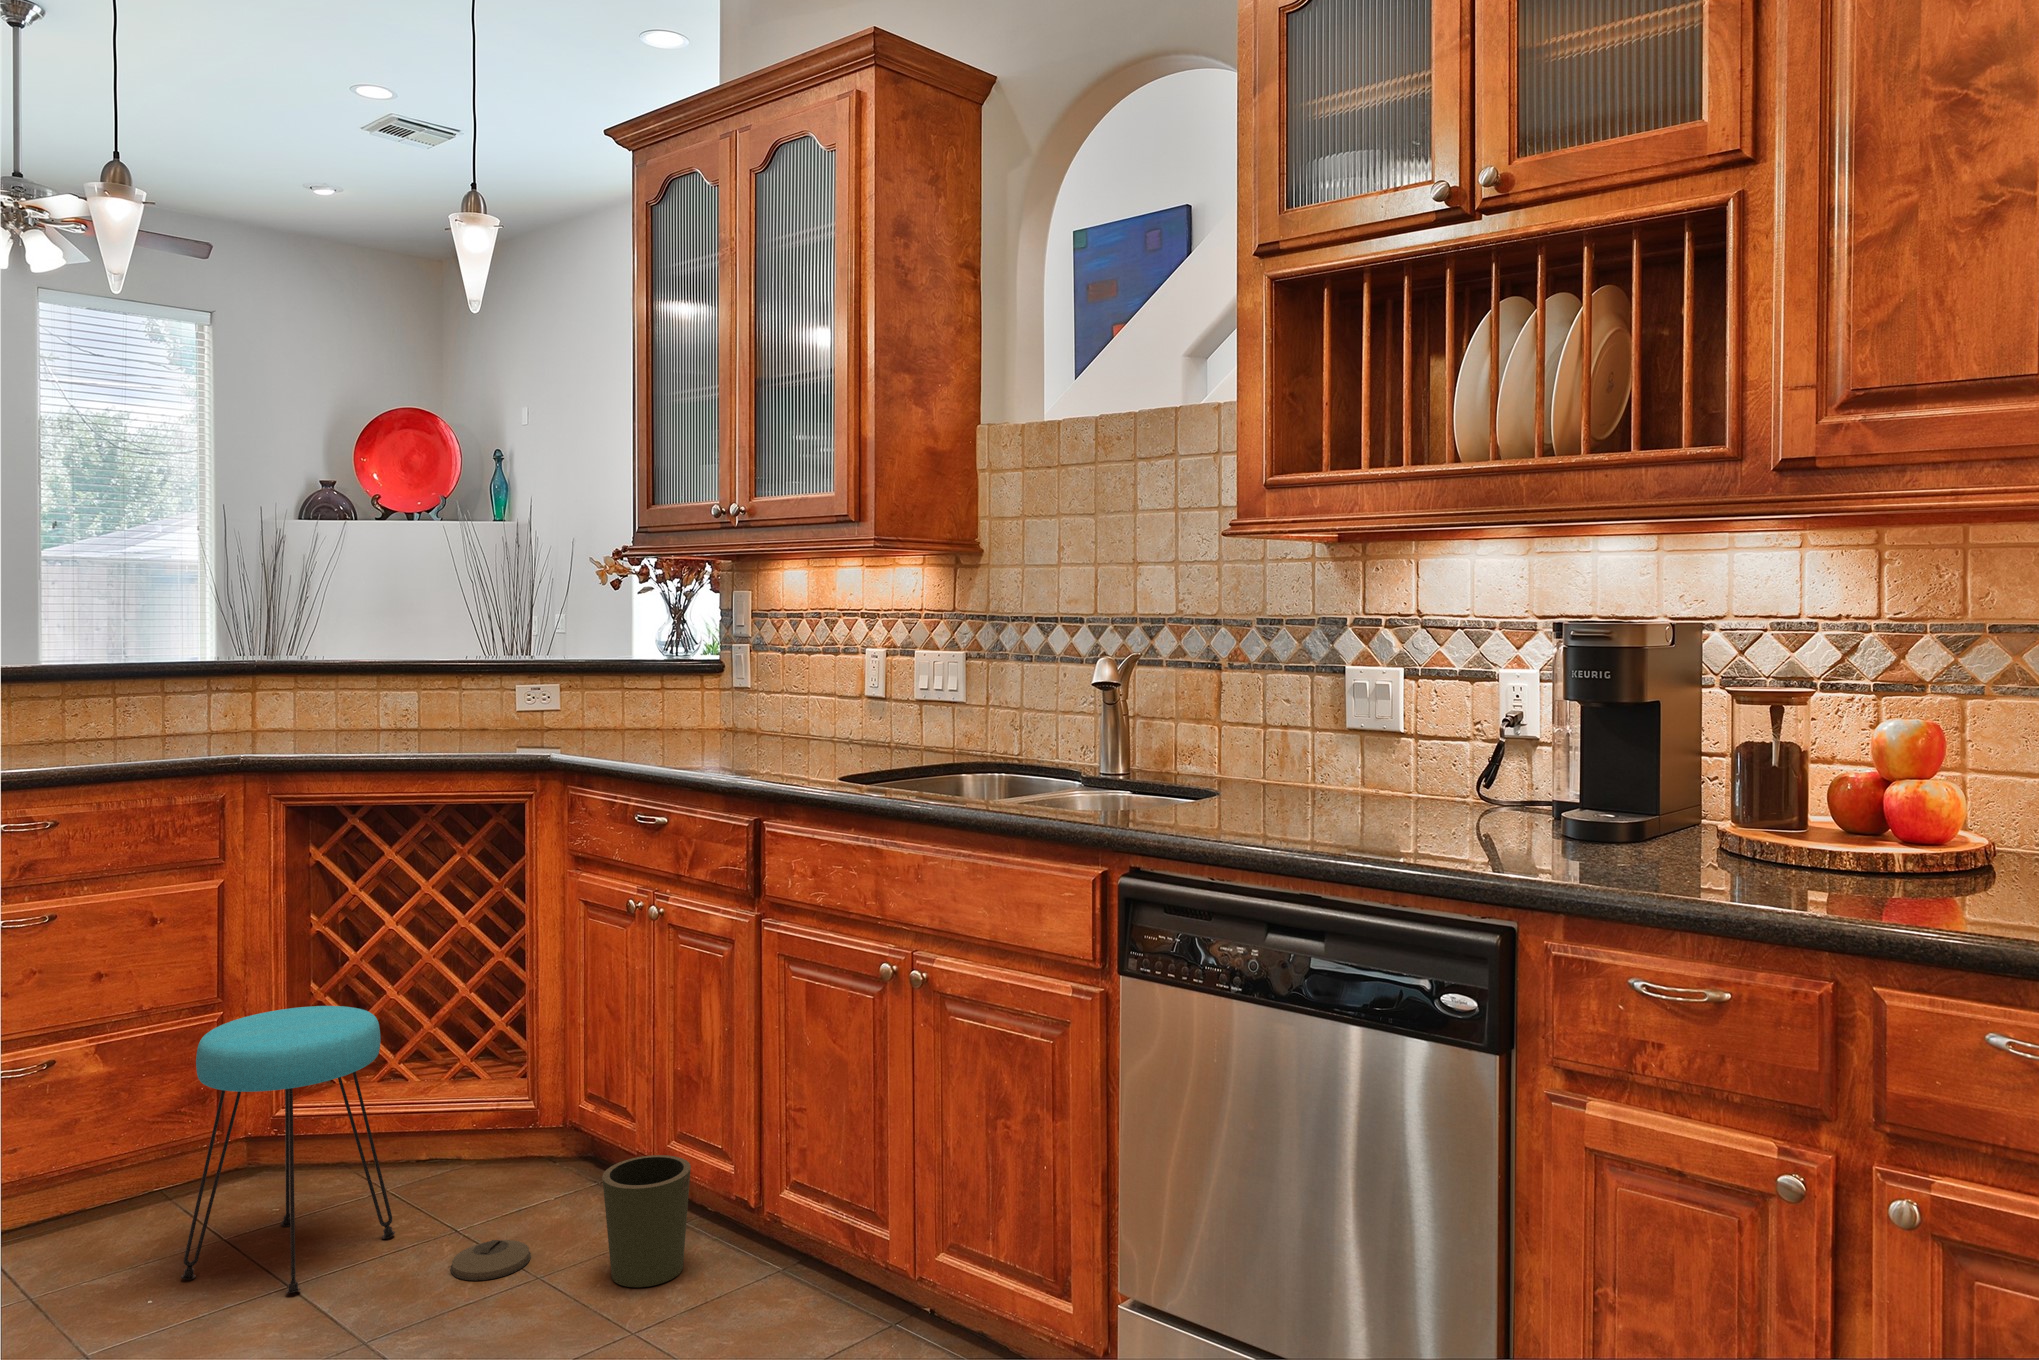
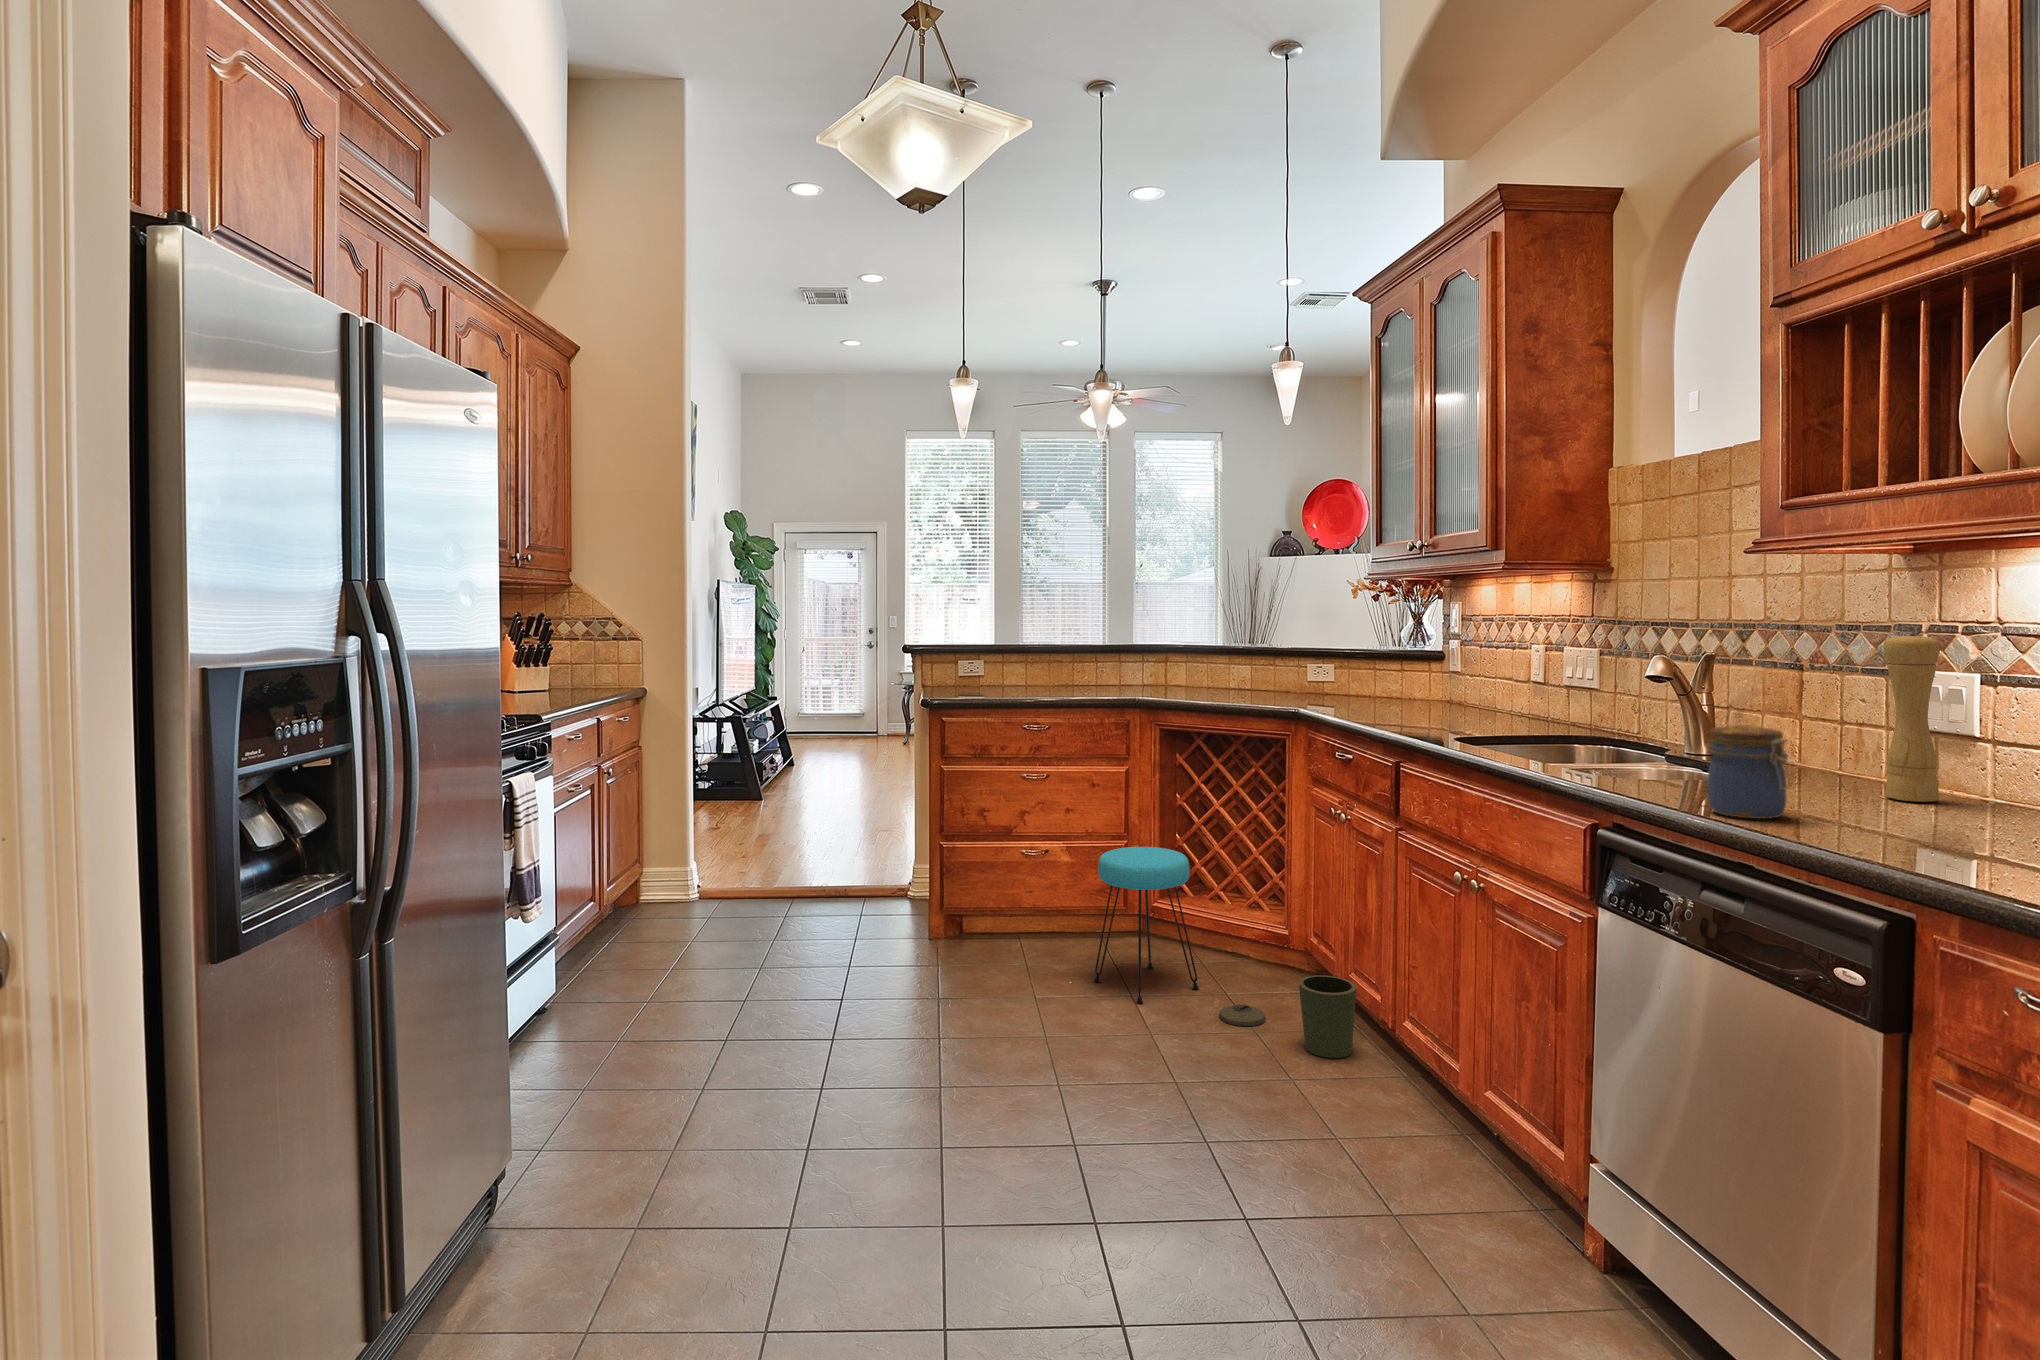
pepper mill: none [1337,623,1384,804] -> present [1883,633,1941,802]
jar: none [1242,726,1327,837] -> present [1708,725,1788,819]

